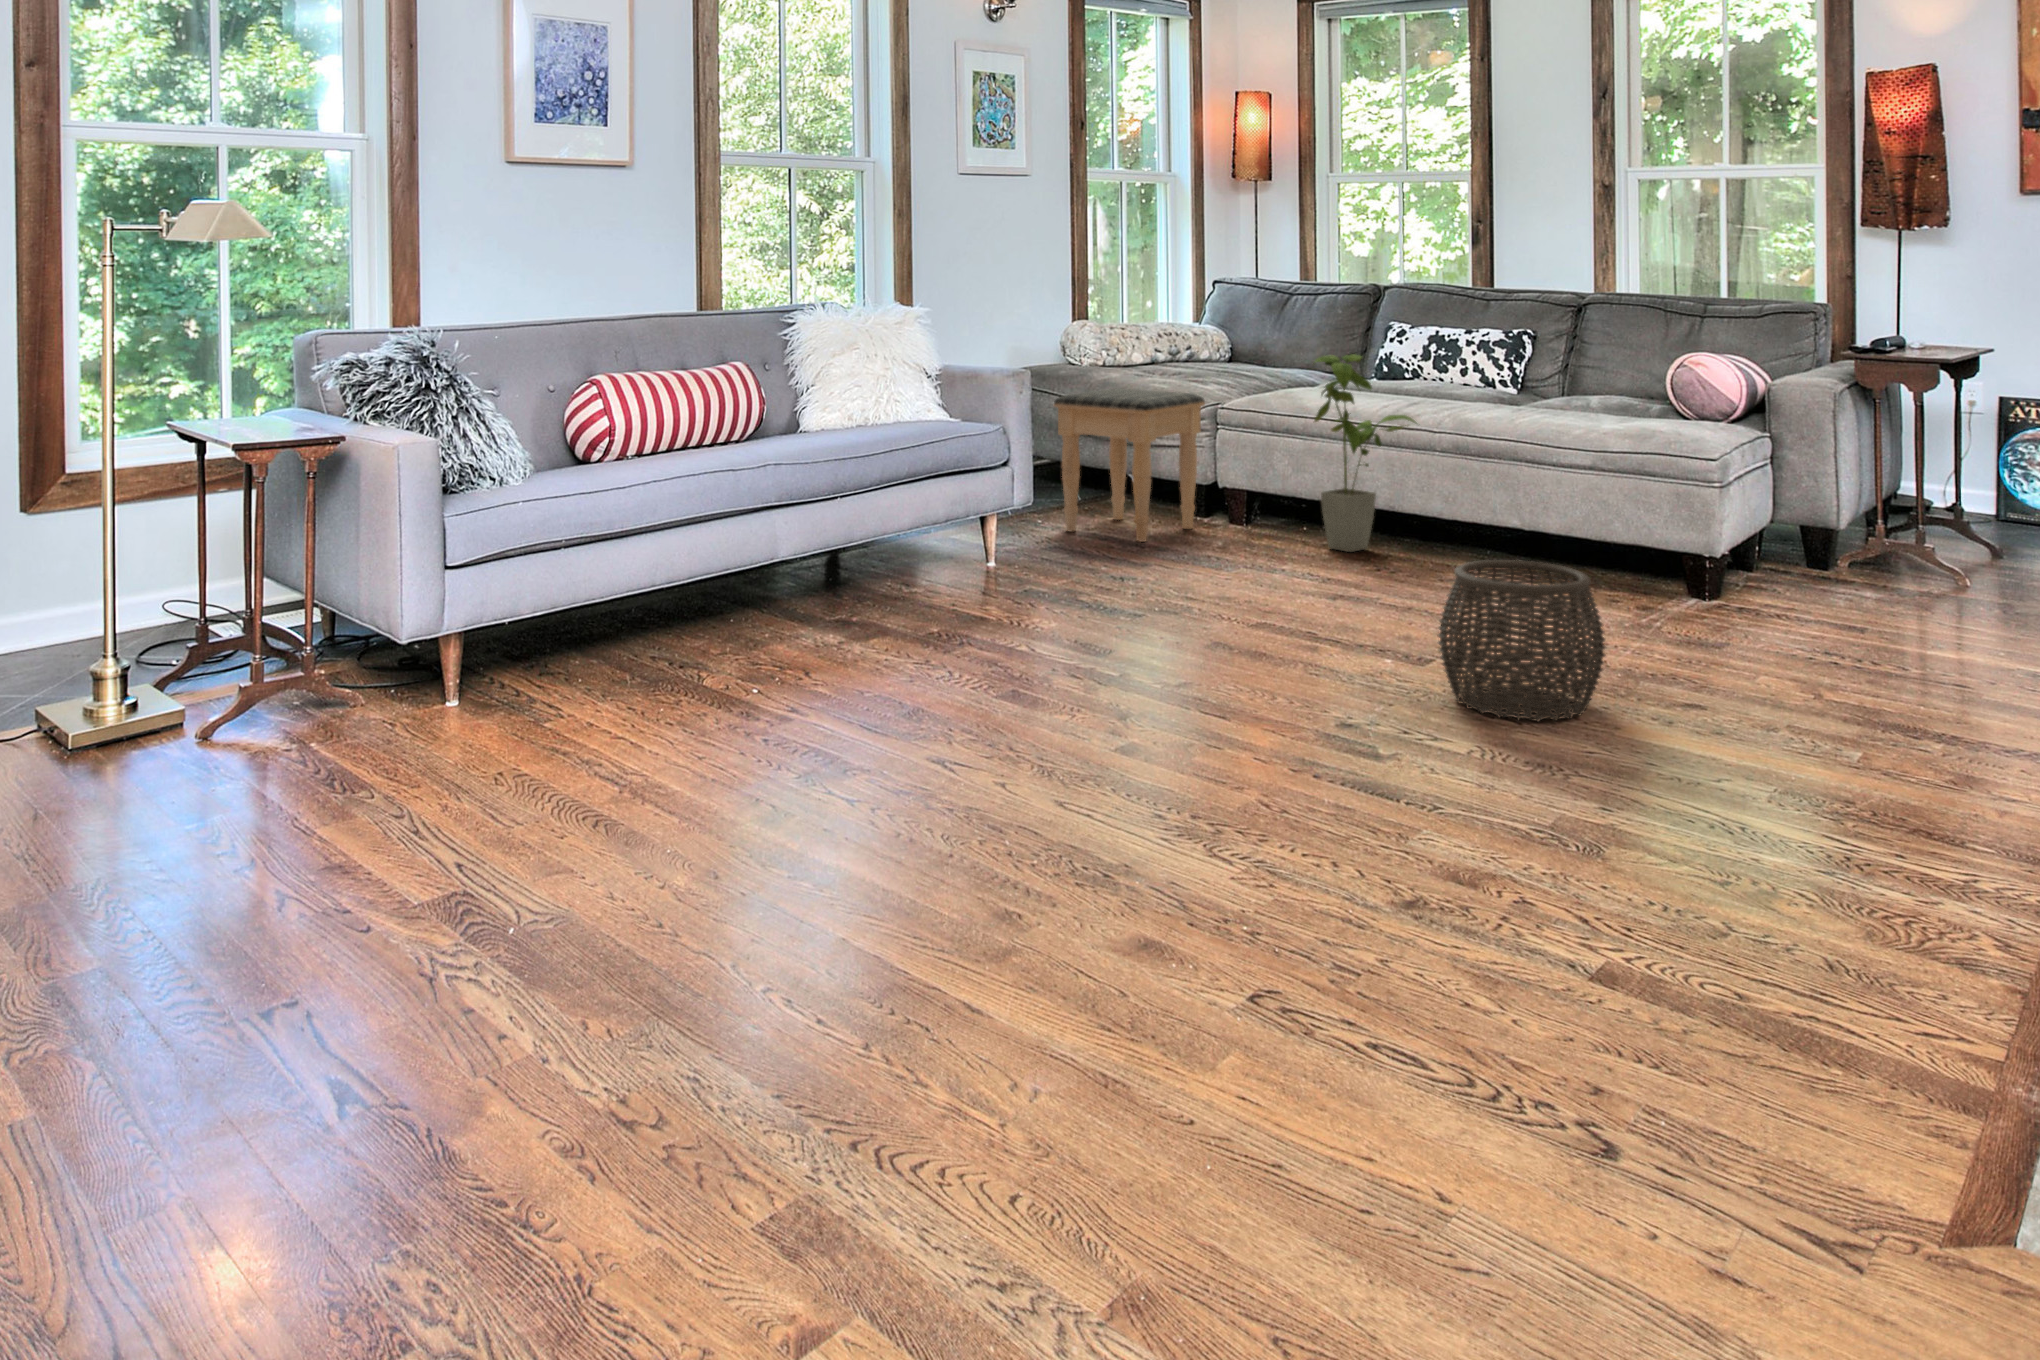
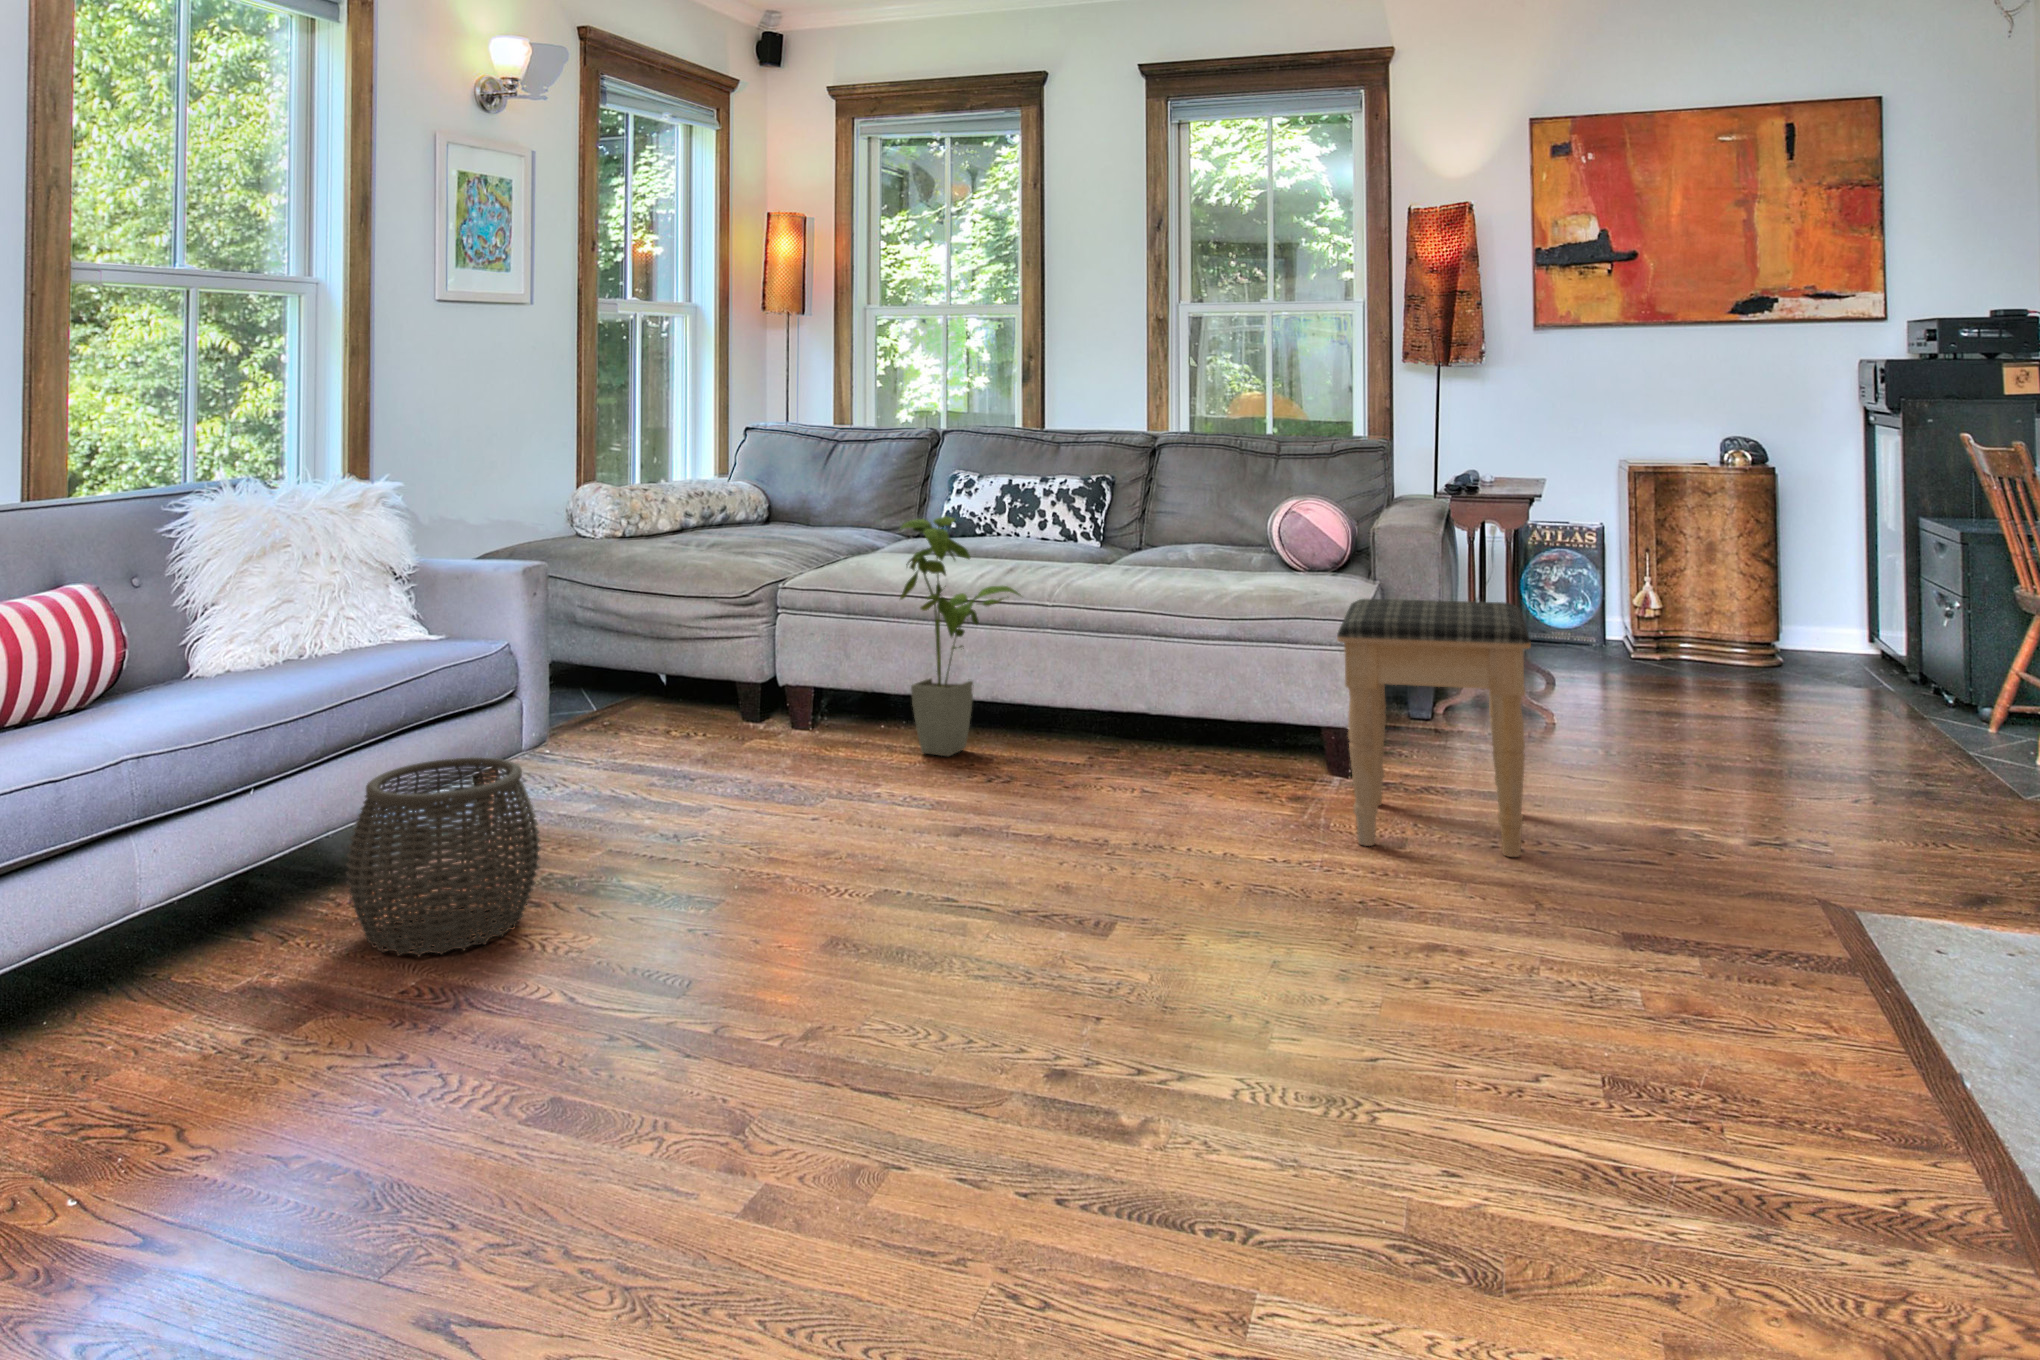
footstool: present [1054,389,1205,542] -> present [1337,599,1531,857]
woven basket: present [1438,560,1606,721] -> present [346,757,541,956]

